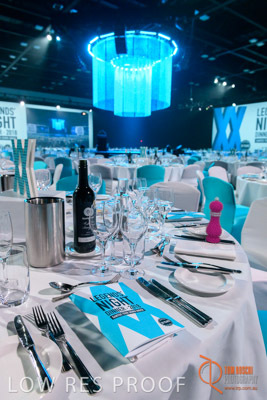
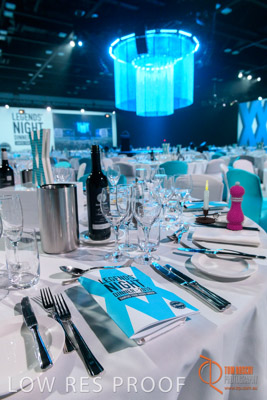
candle: none [176,193,198,235] -> present [196,180,219,223]

